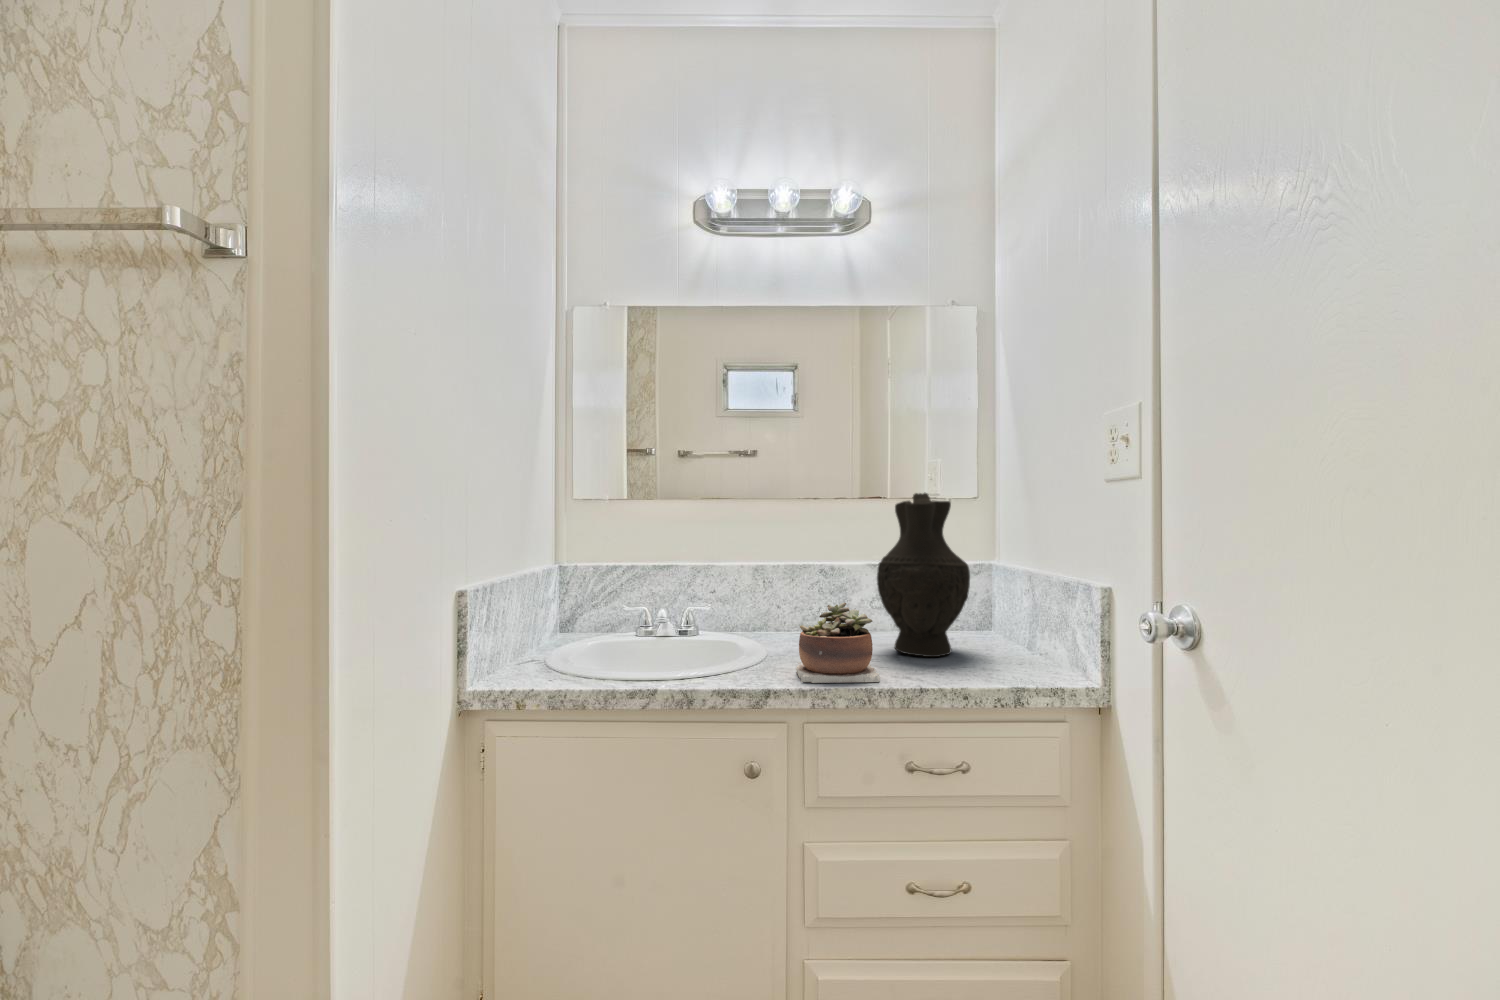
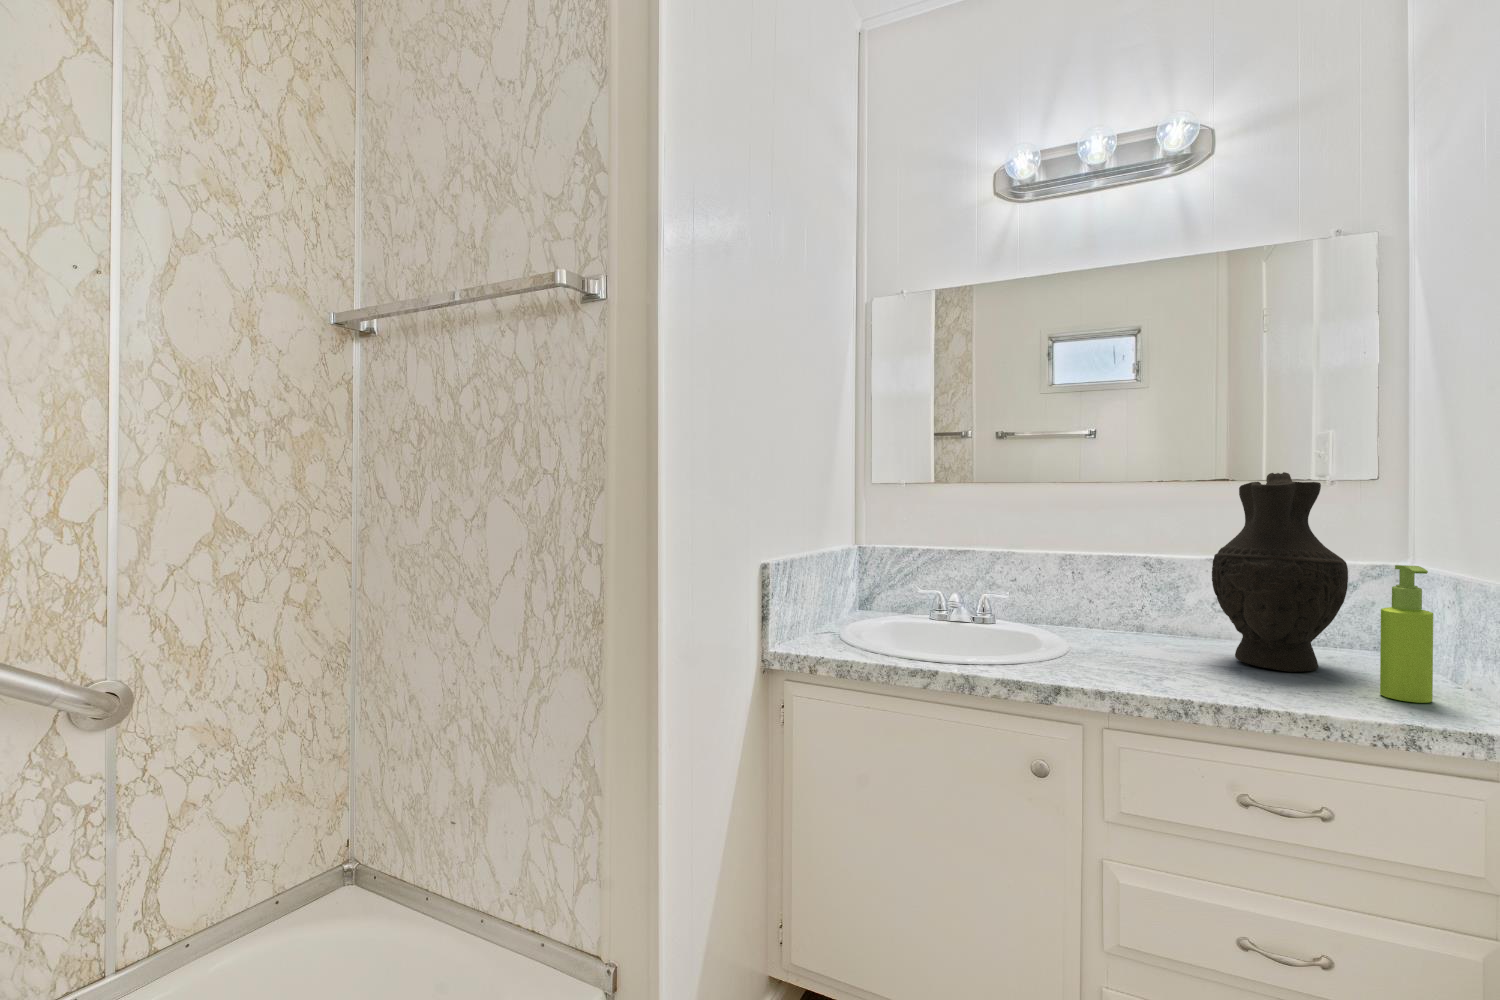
soap dispenser: none [994,566,1026,672] -> present [1380,565,1433,703]
succulent plant: present [796,603,880,683] -> none [1098,598,1205,693]

